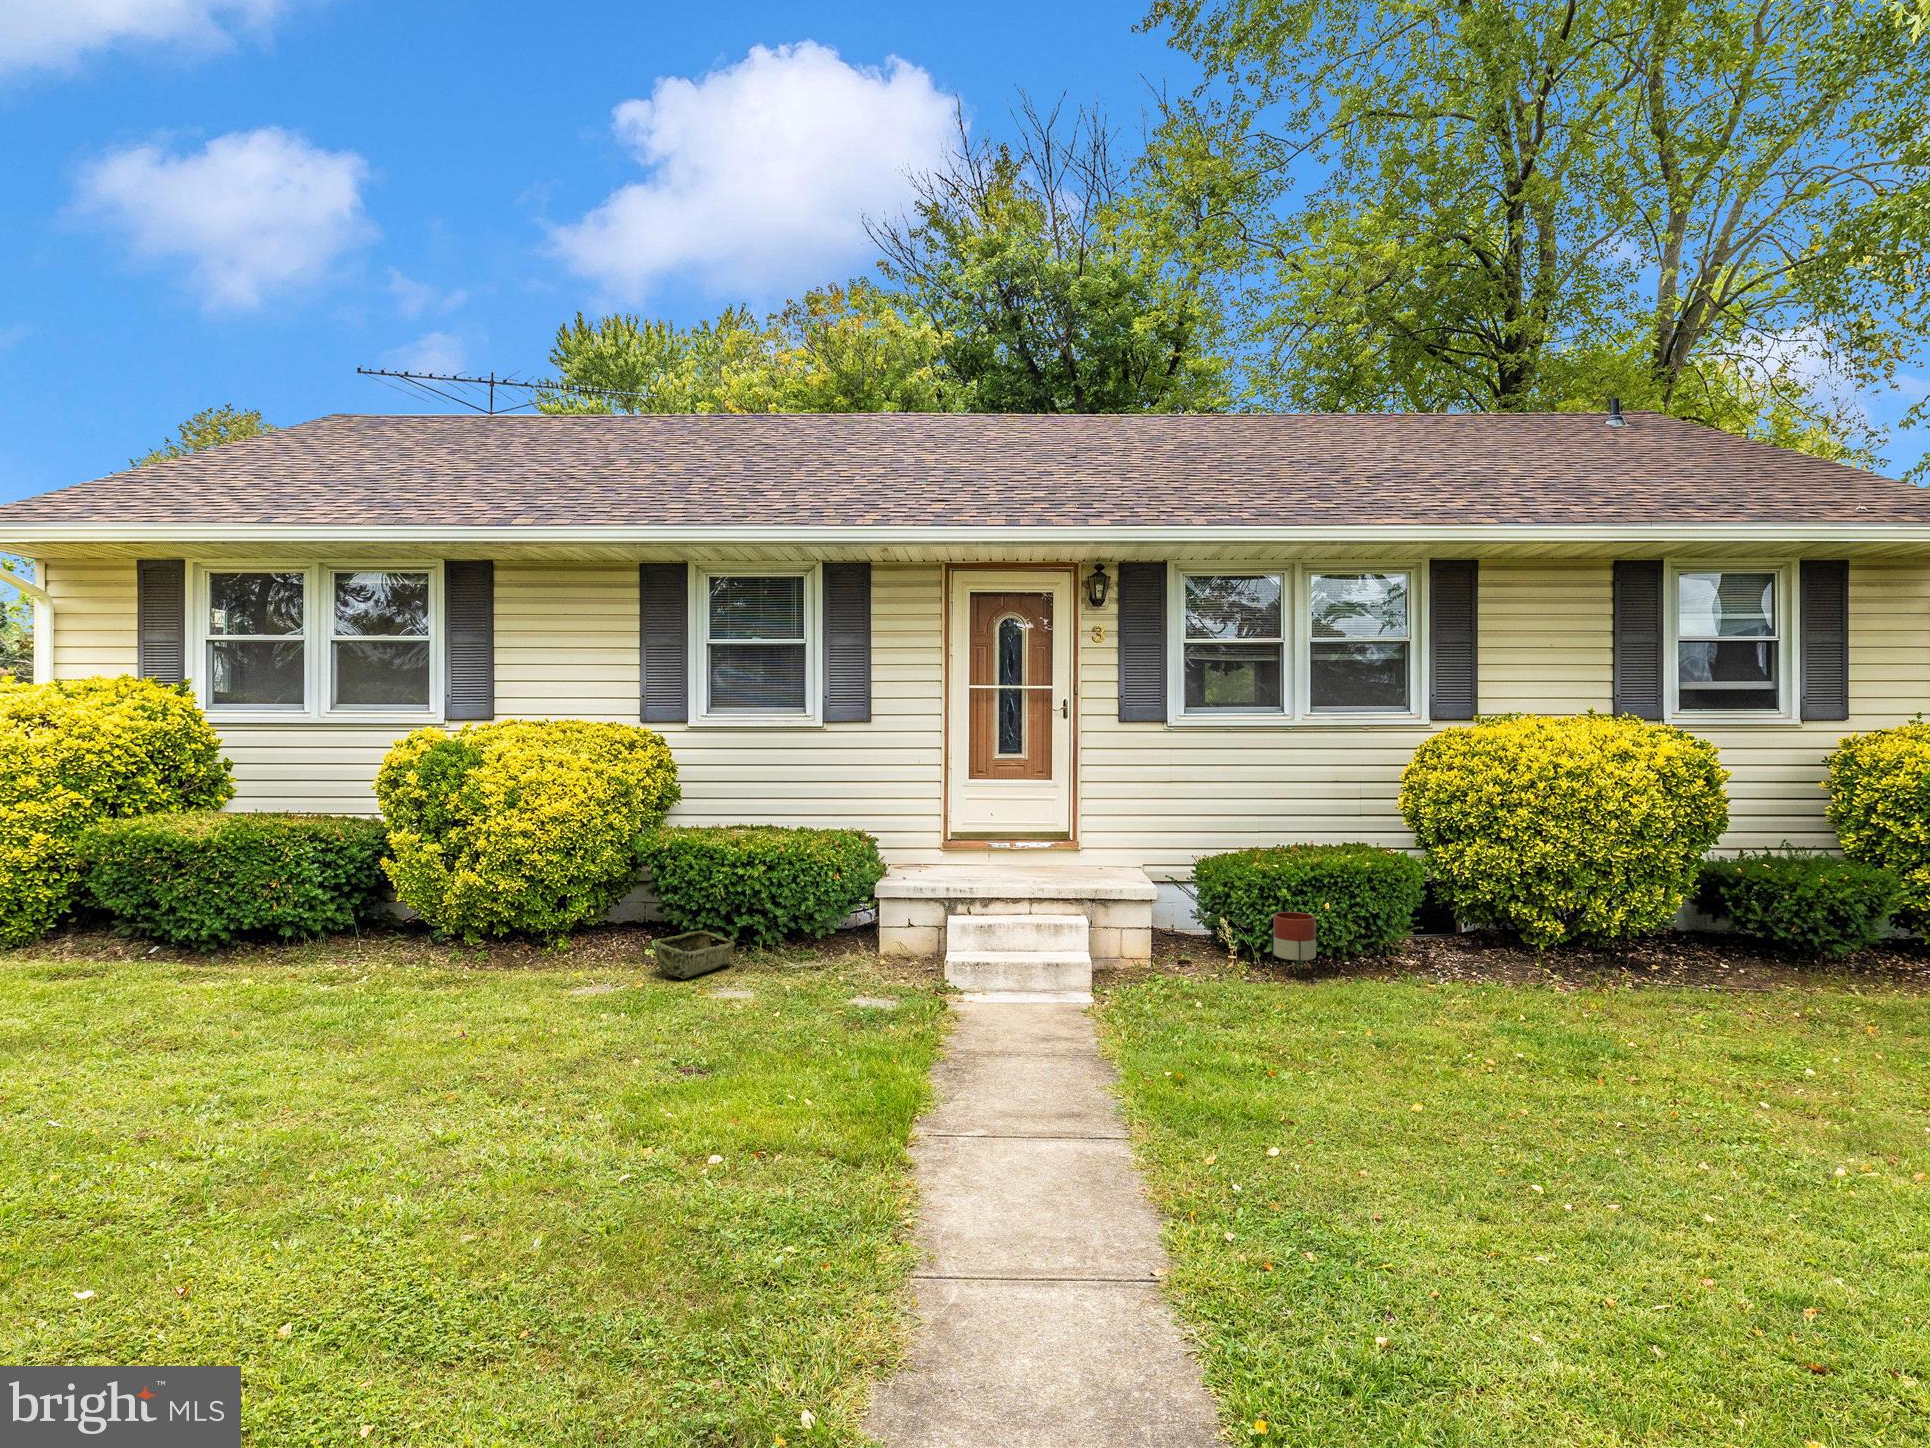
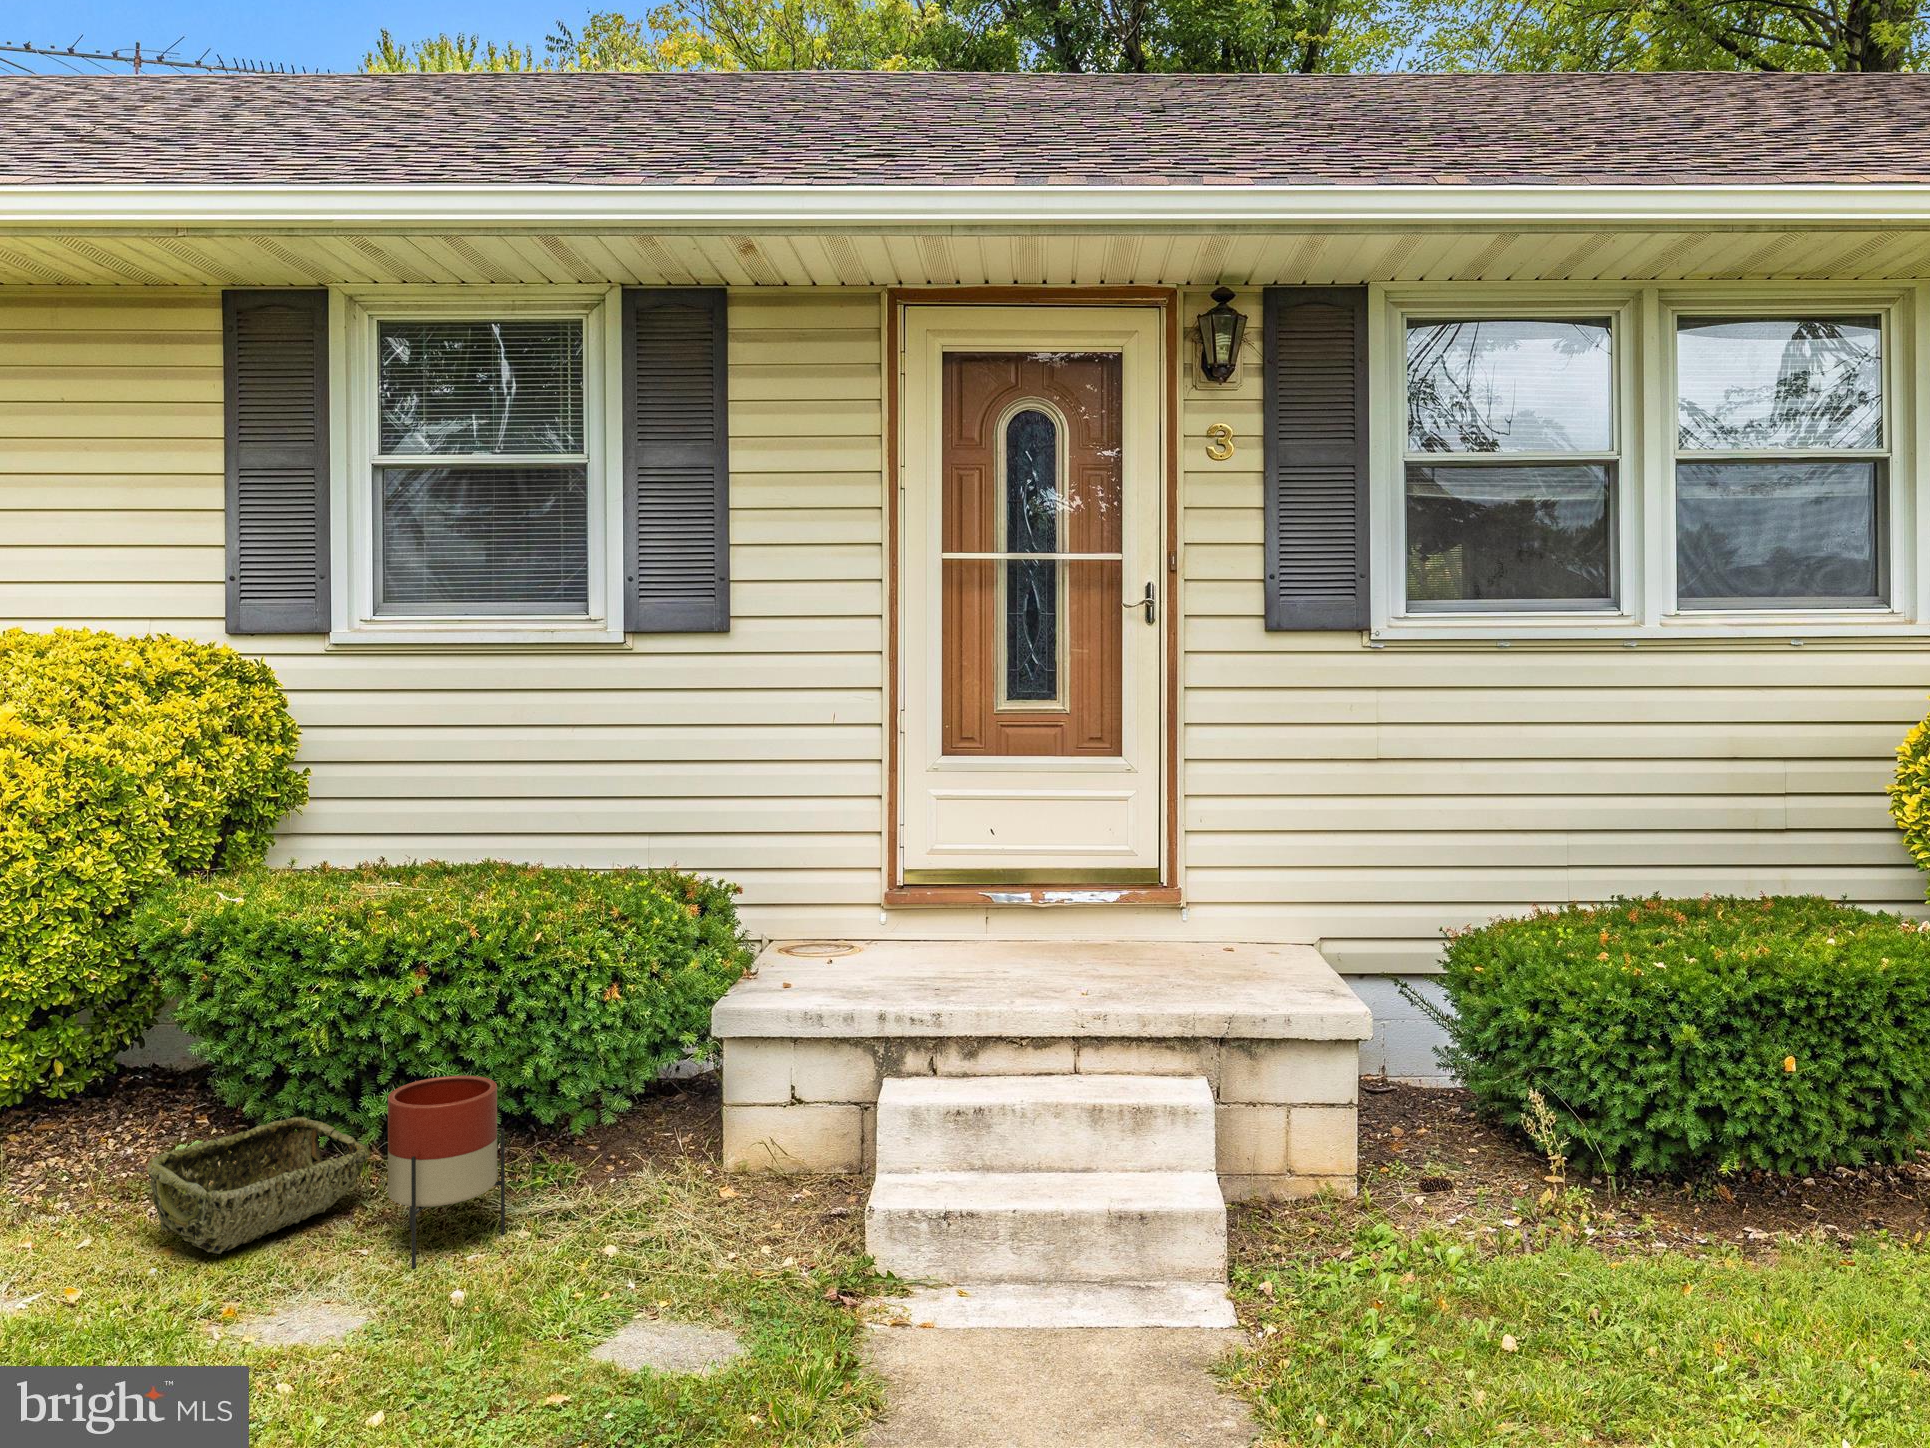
planter: present [1272,912,1316,984] -> present [387,1075,505,1268]

